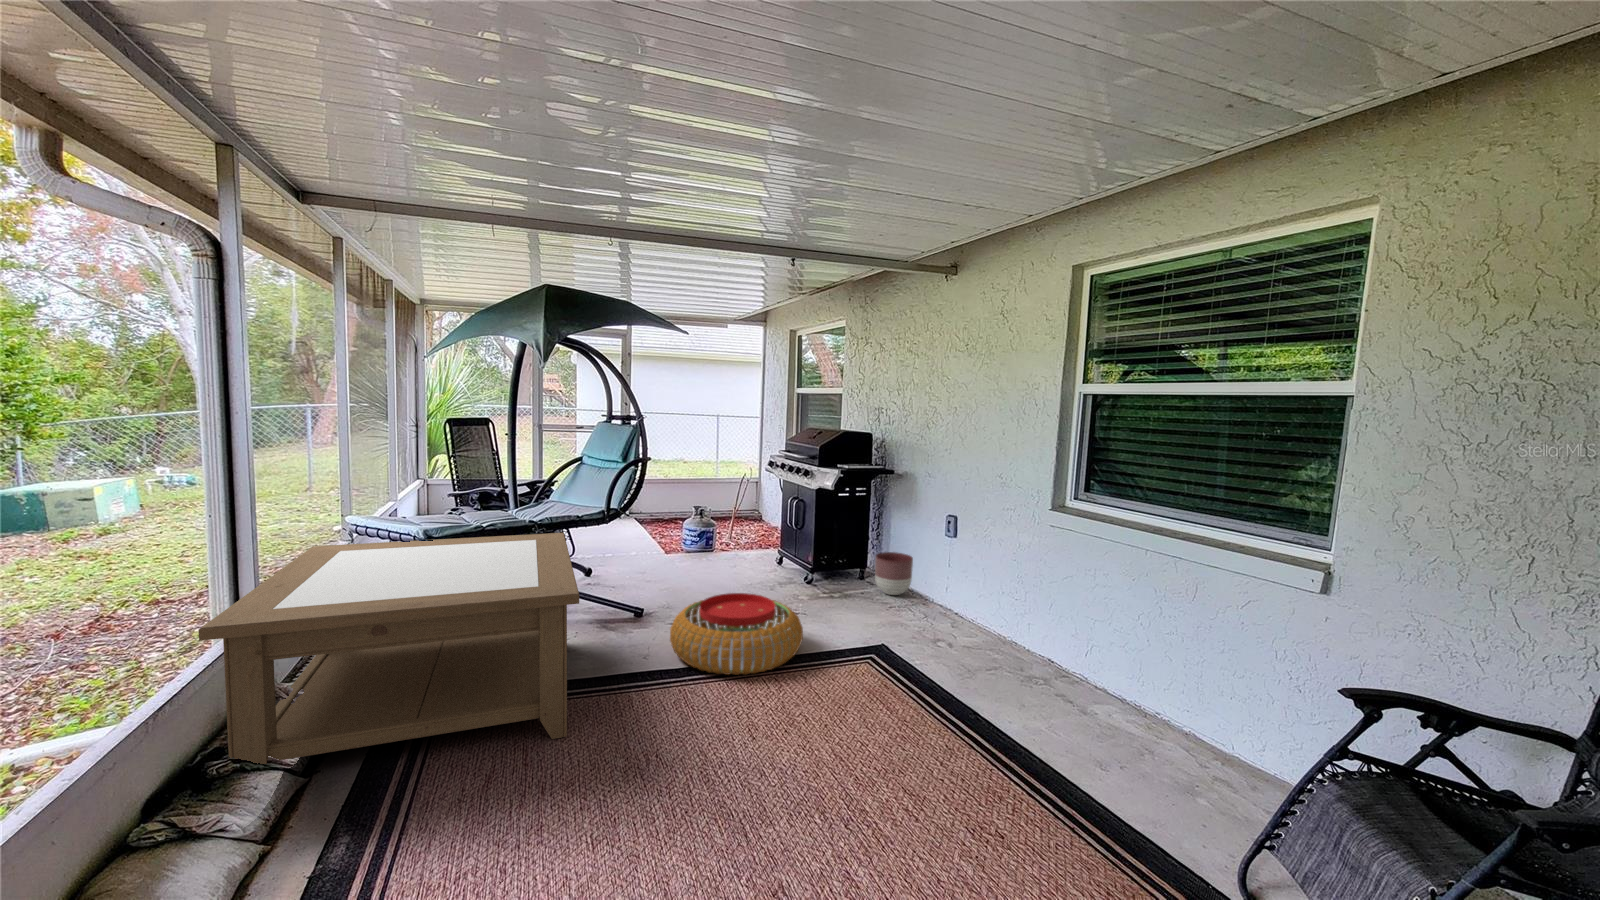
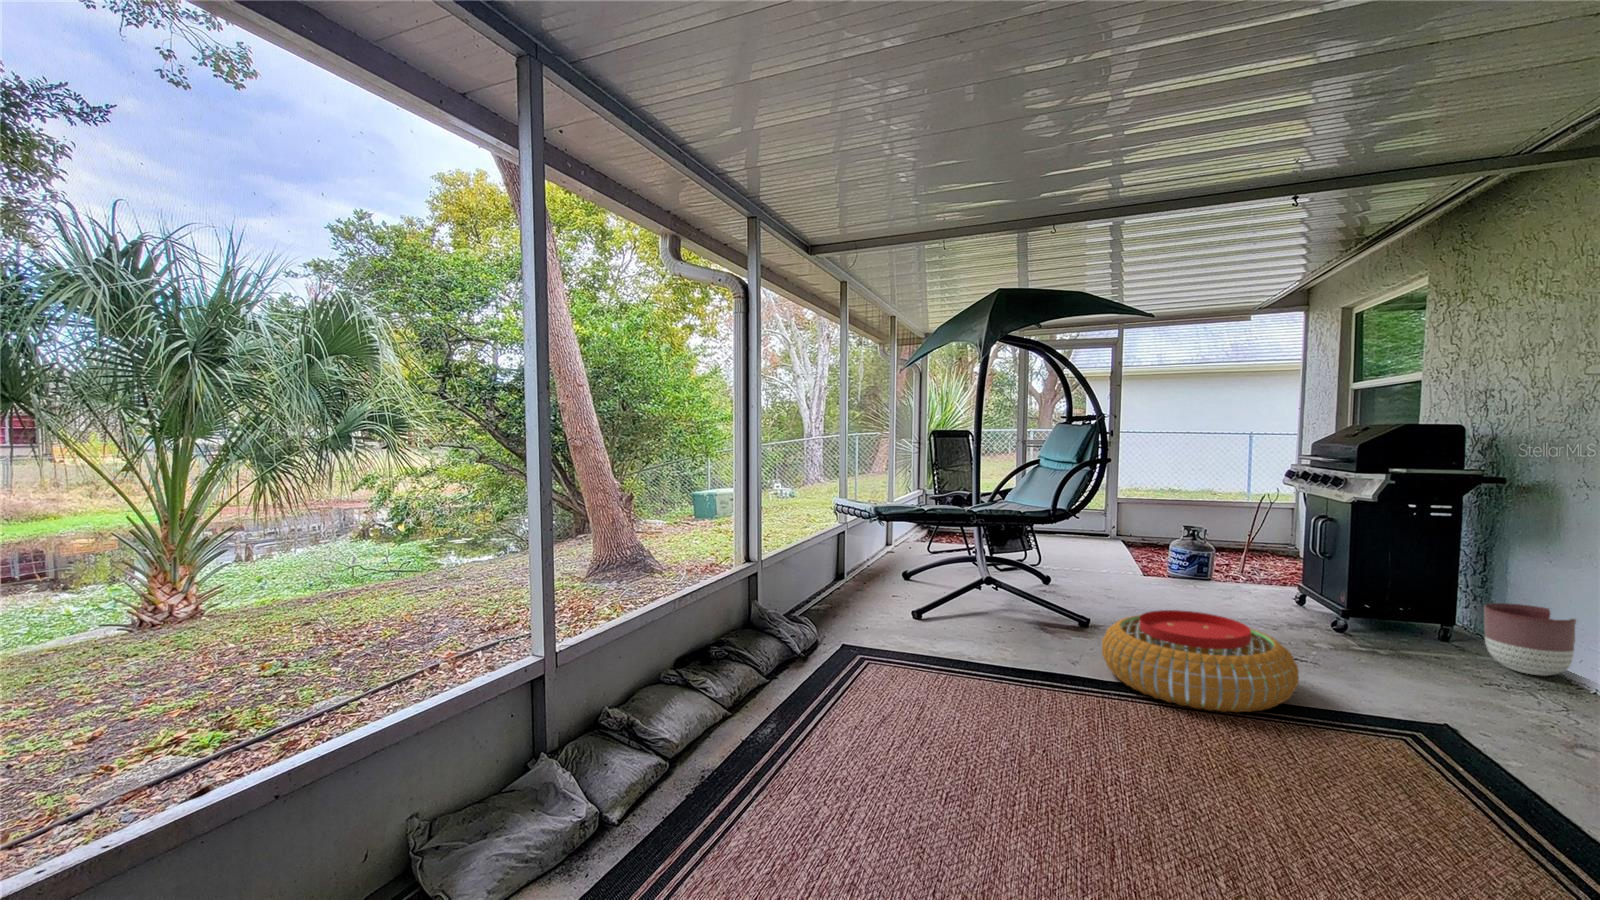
coffee table: present [198,533,579,764] -> none [714,517,995,707]

